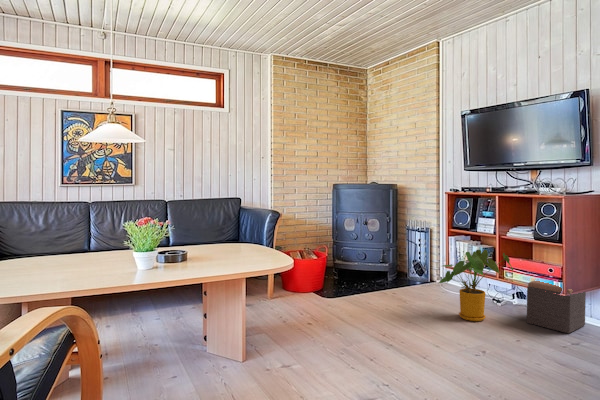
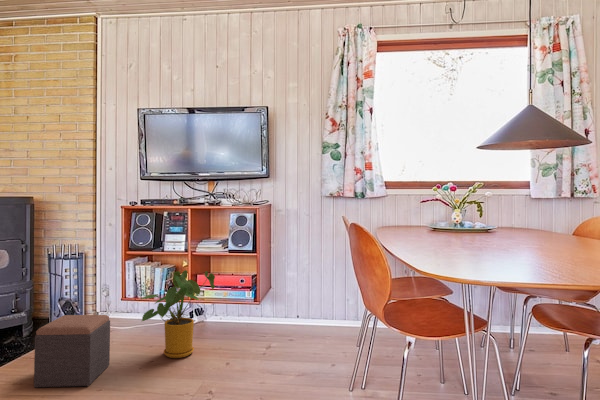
footstool: present [527,281,586,333] -> present [34,315,110,387]

